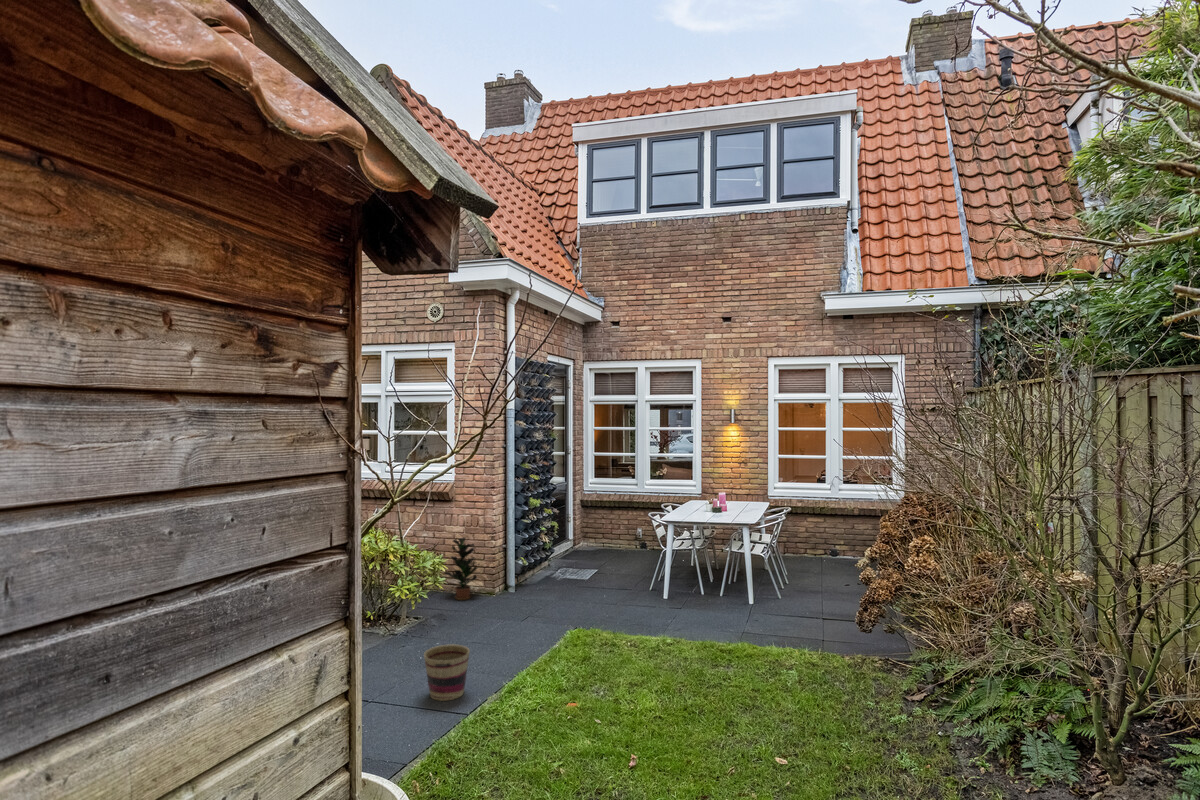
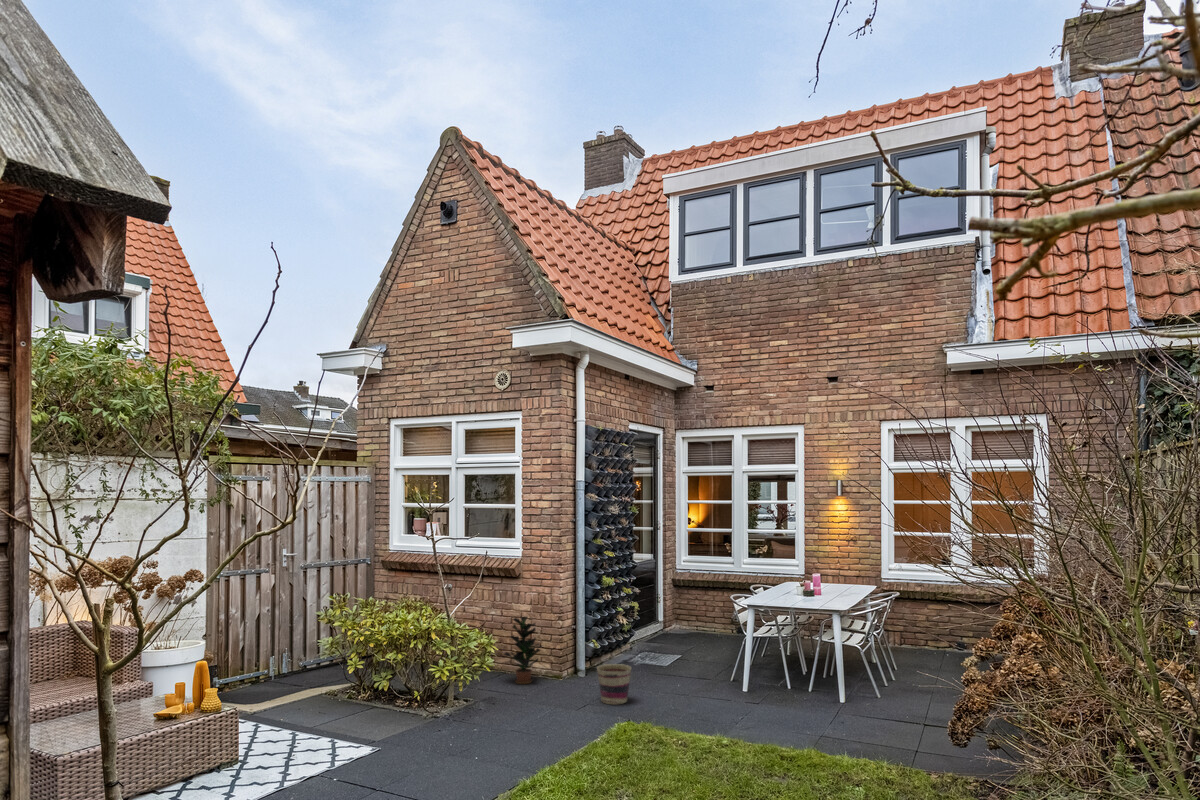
basket: present [424,644,470,701] -> present [597,664,631,704]

